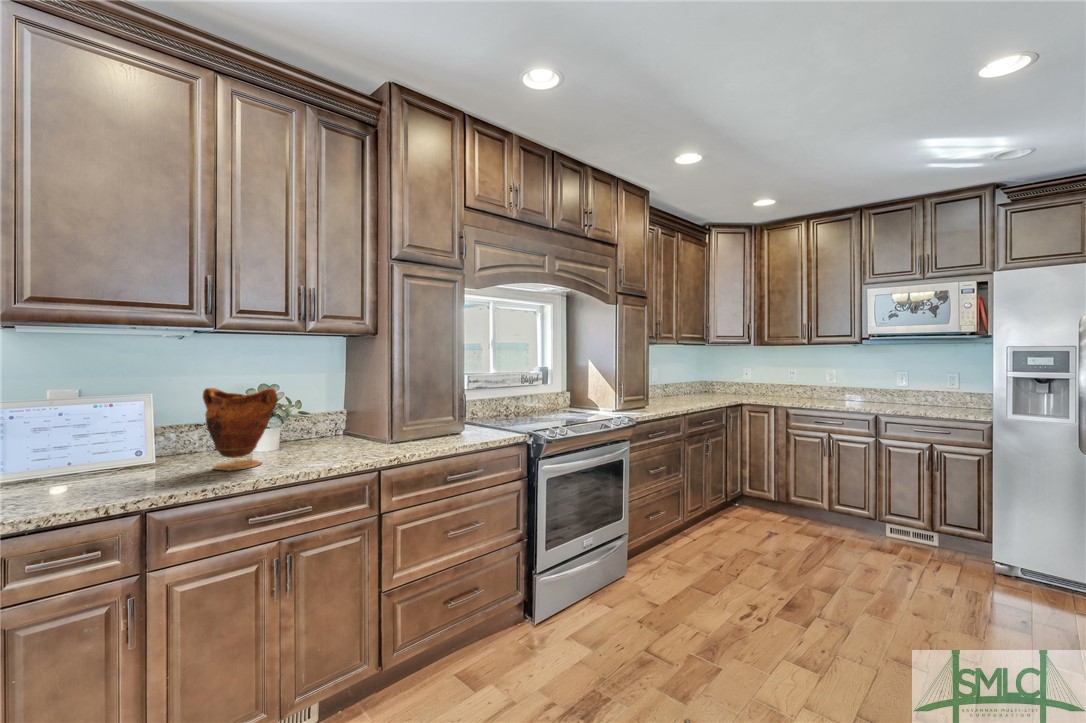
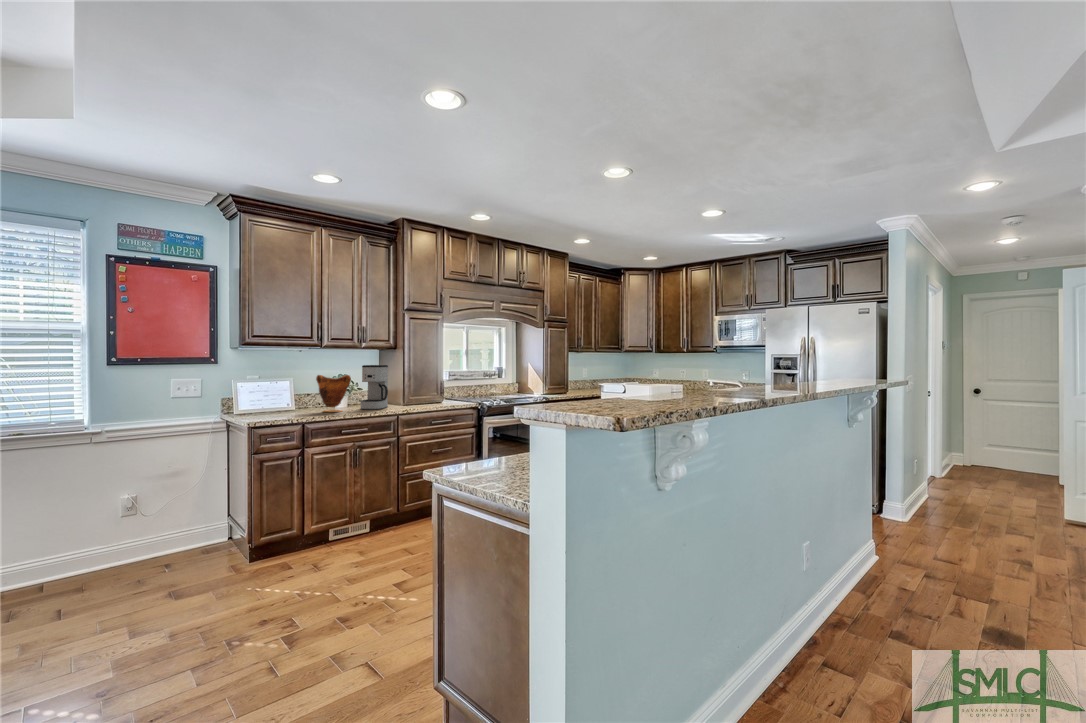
coffee maker: none [302,366,360,457] -> present [360,365,388,410]

